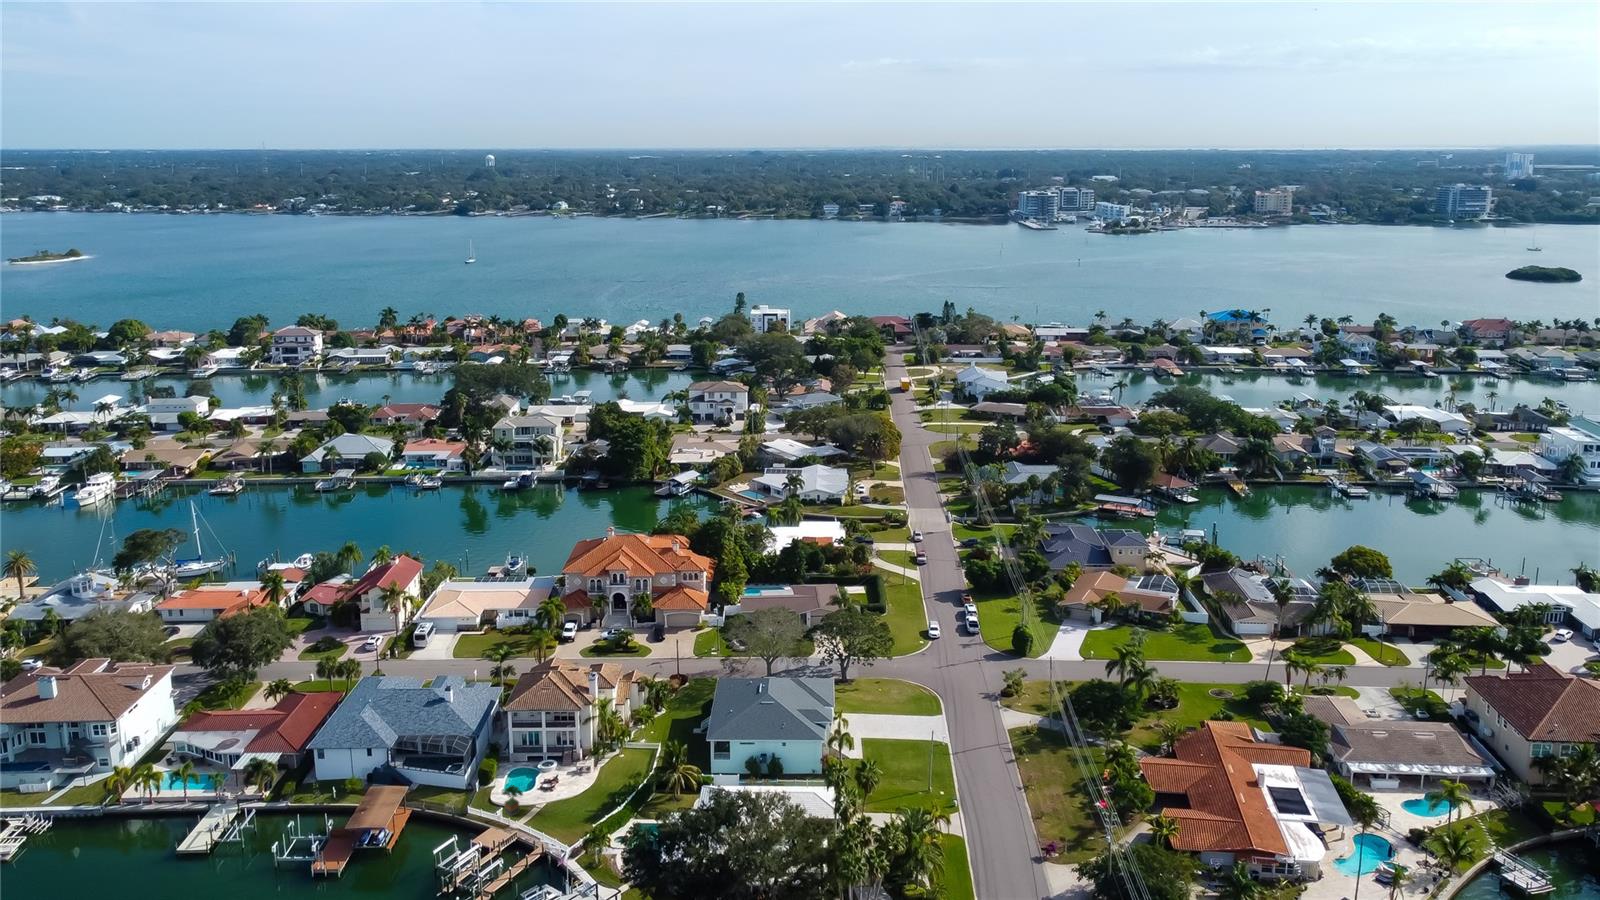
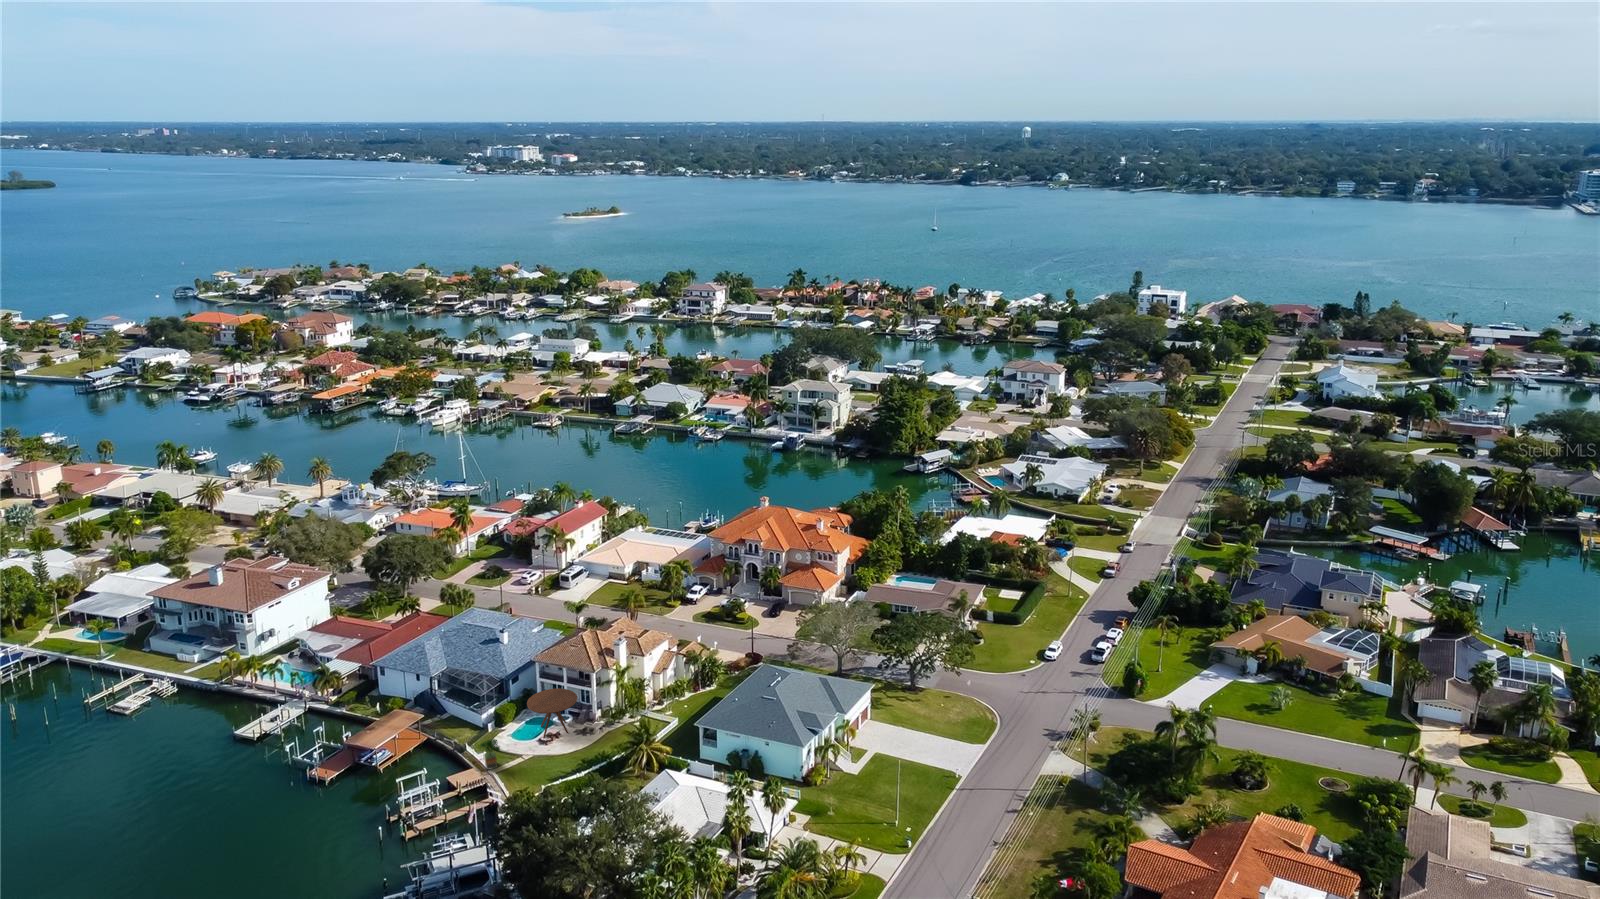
round table: none [518,730,567,779] -> present [527,688,577,738]

